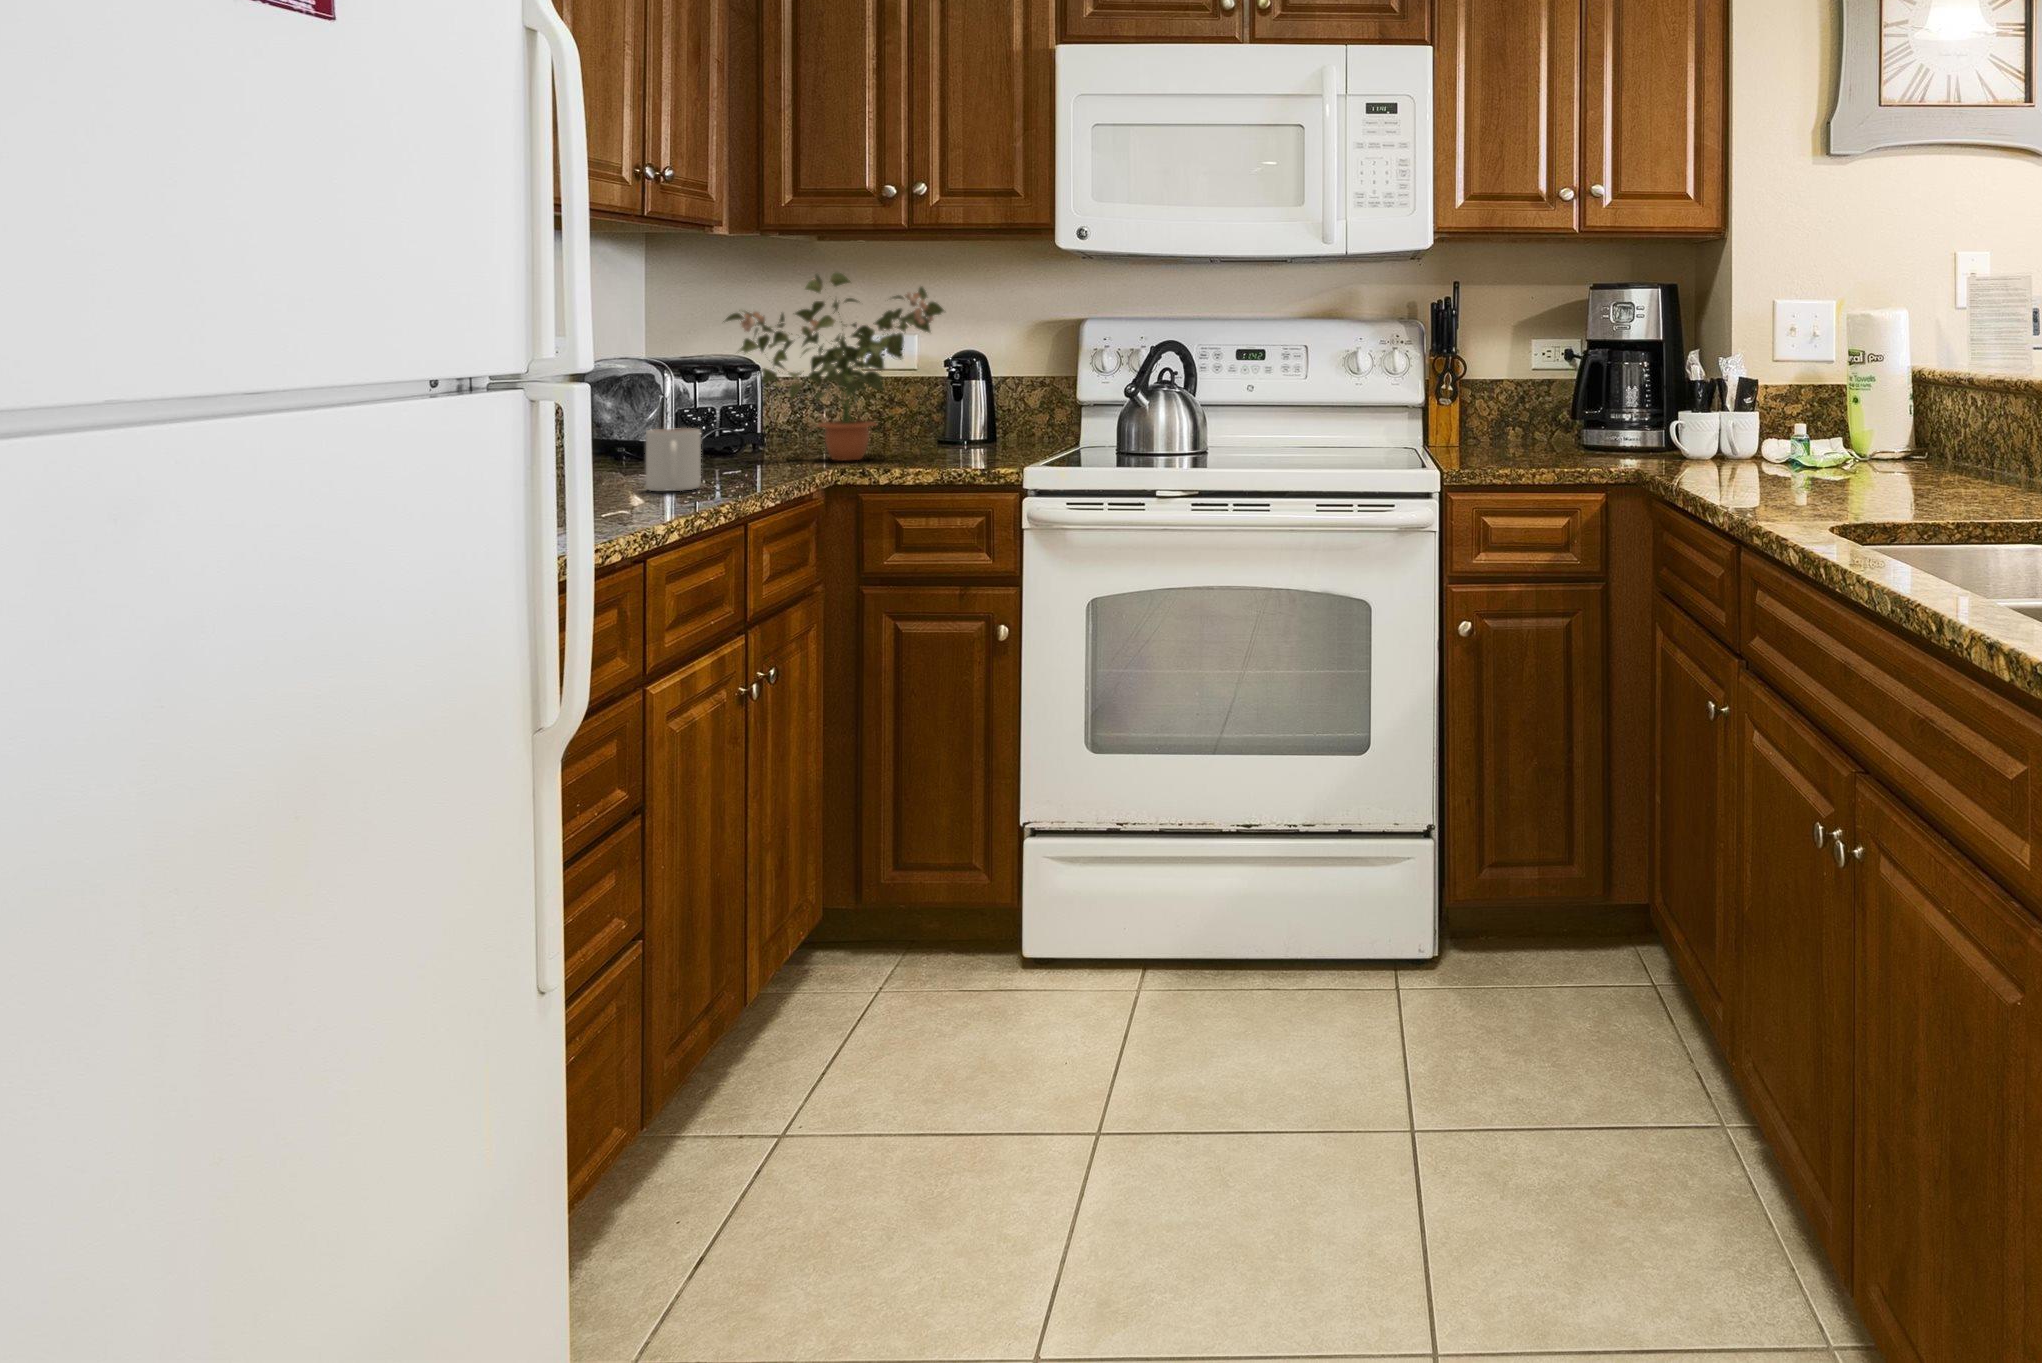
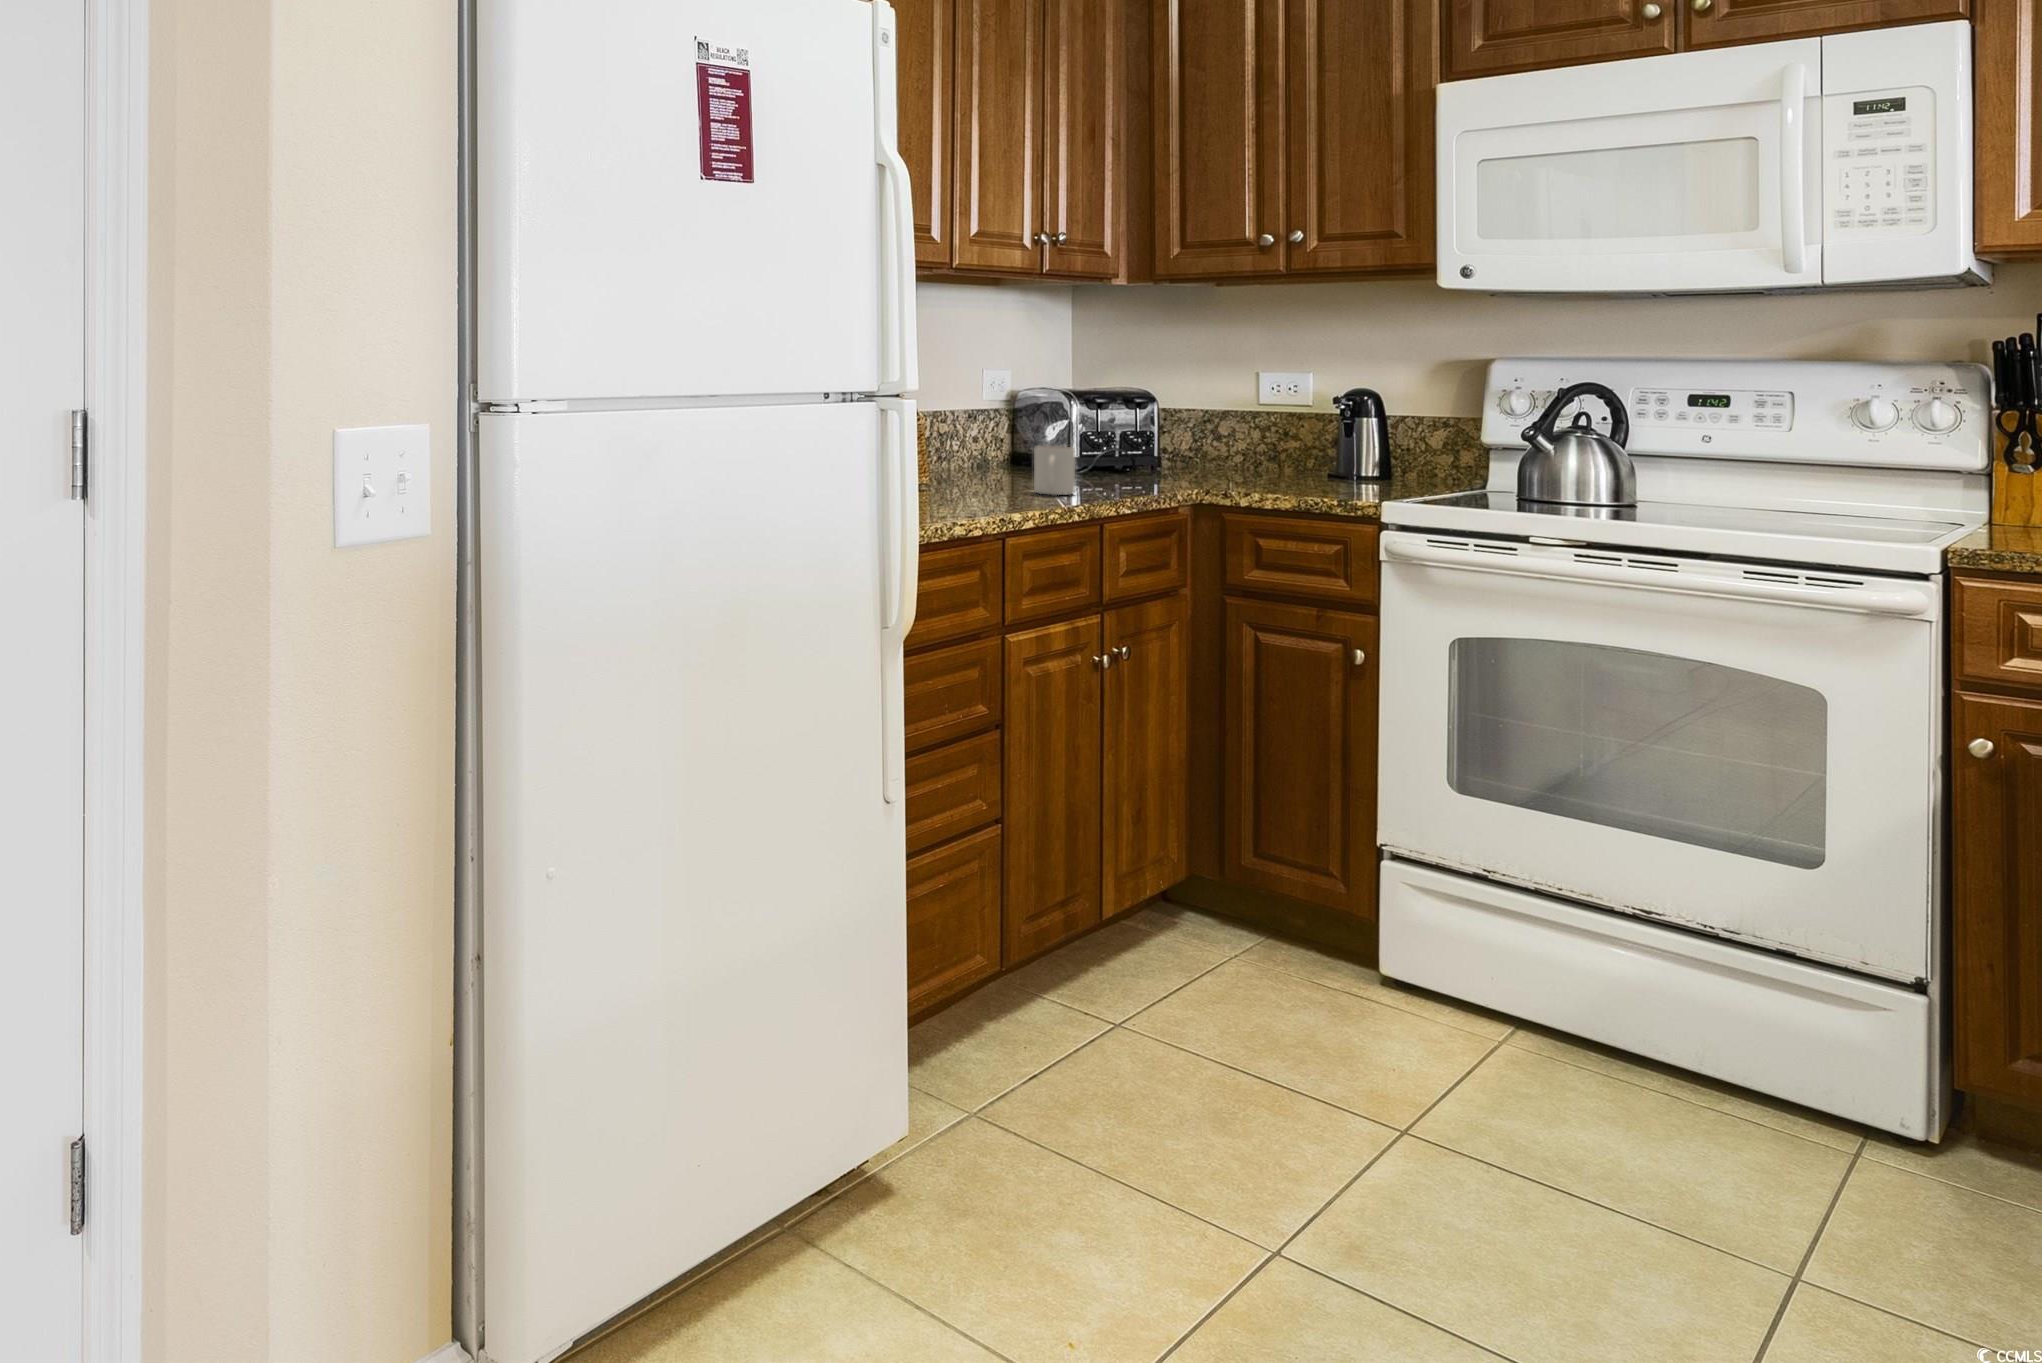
potted plant: present [723,273,944,460] -> none [1113,319,1313,484]

